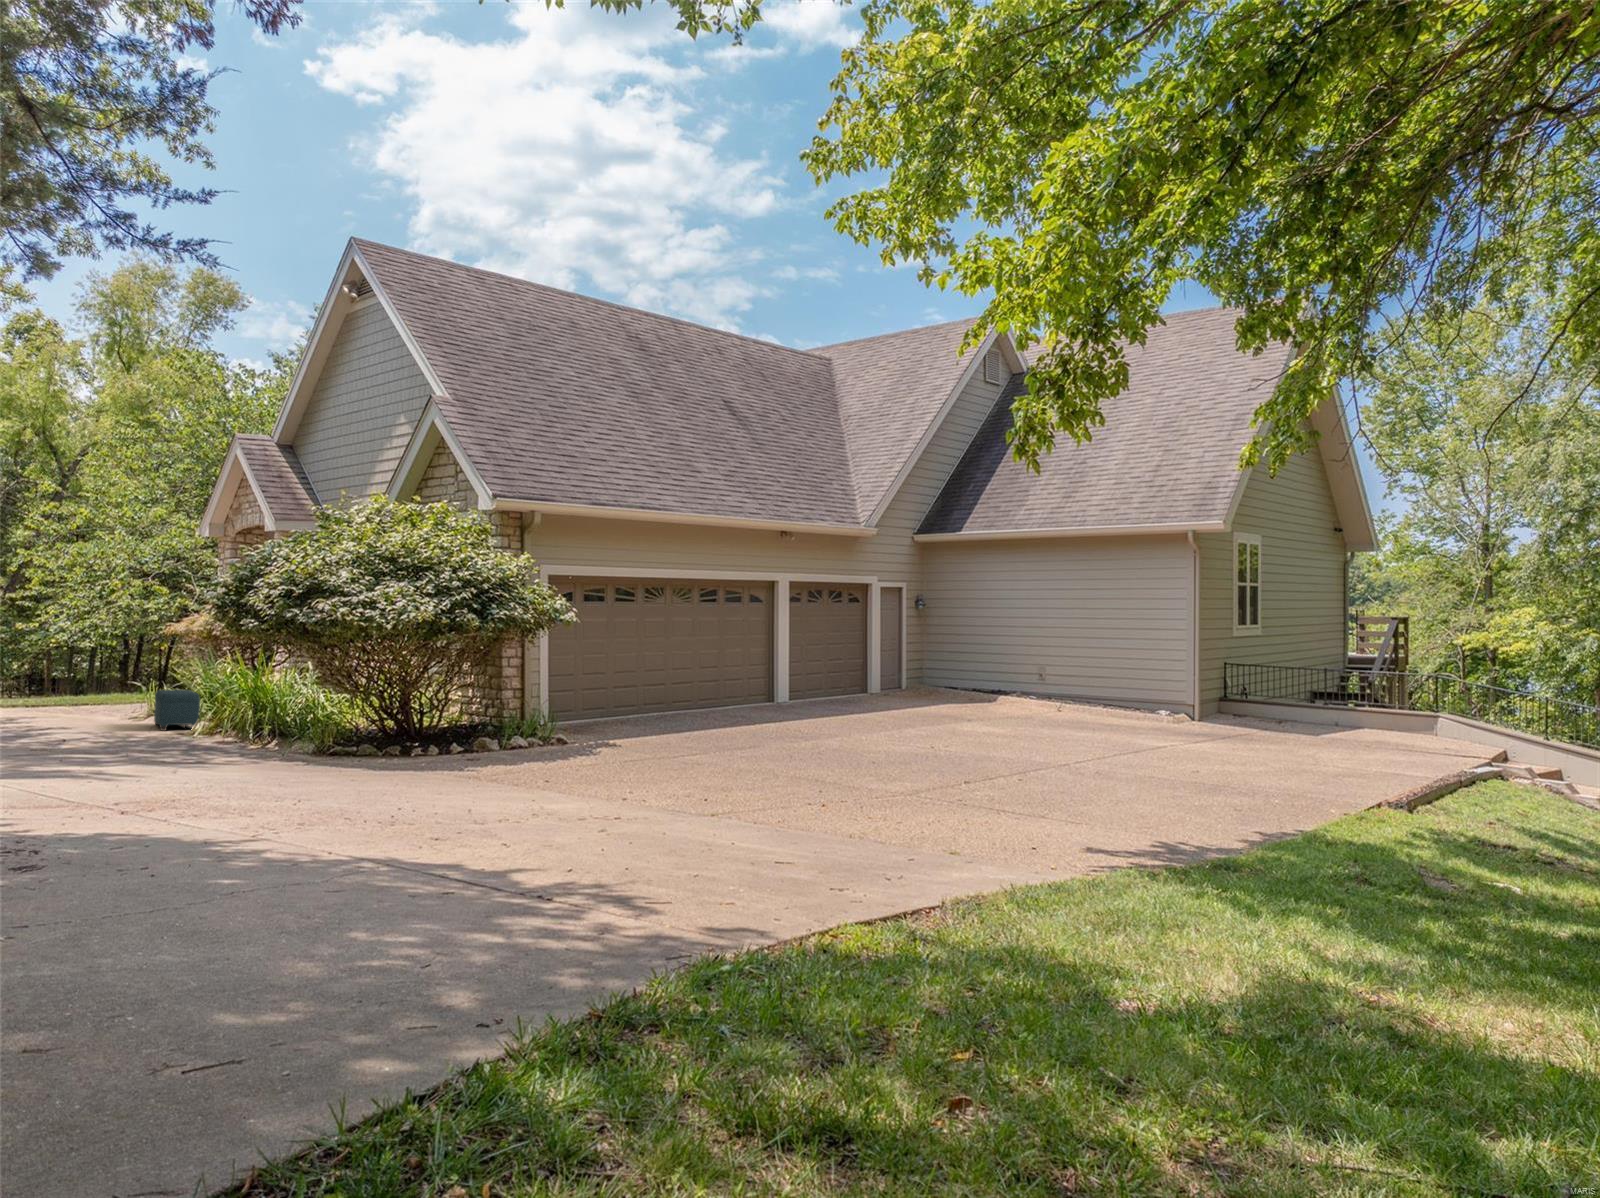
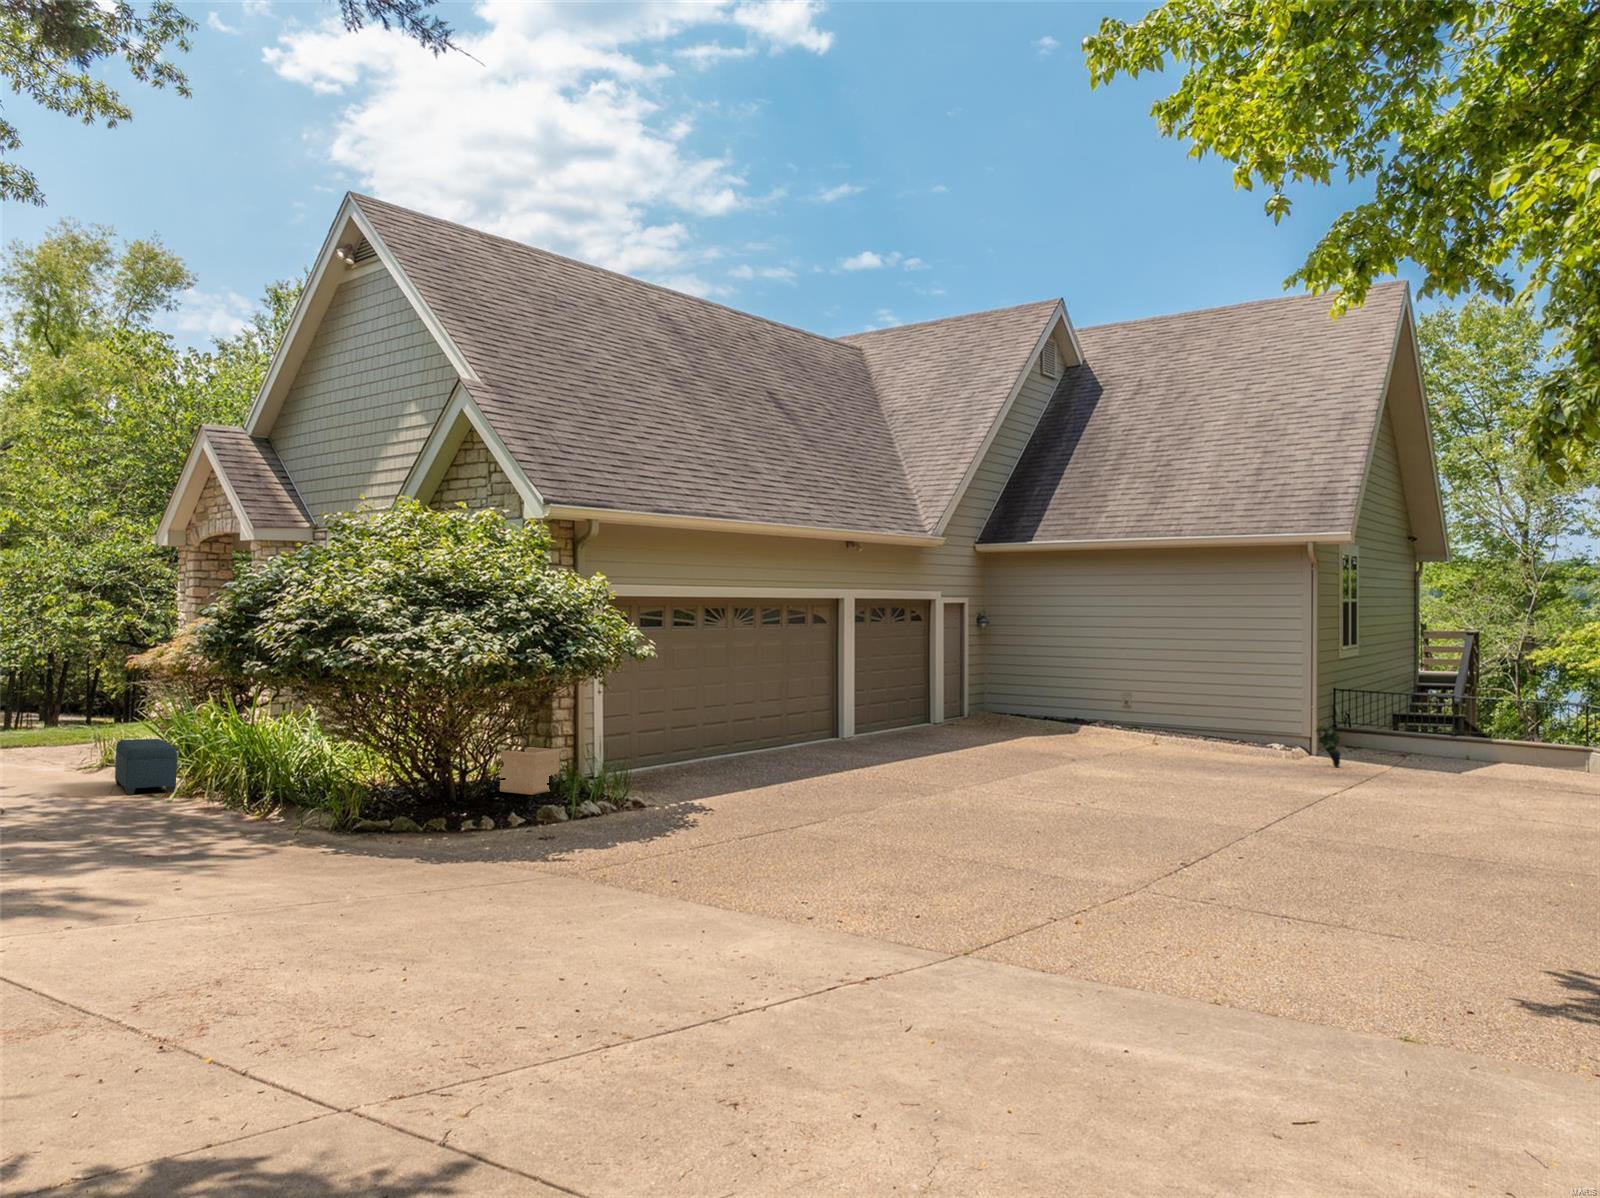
potted plant: none [1186,685,1210,724] -> present [1316,723,1341,767]
cardboard box: none [455,696,505,733] -> present [500,747,560,795]

